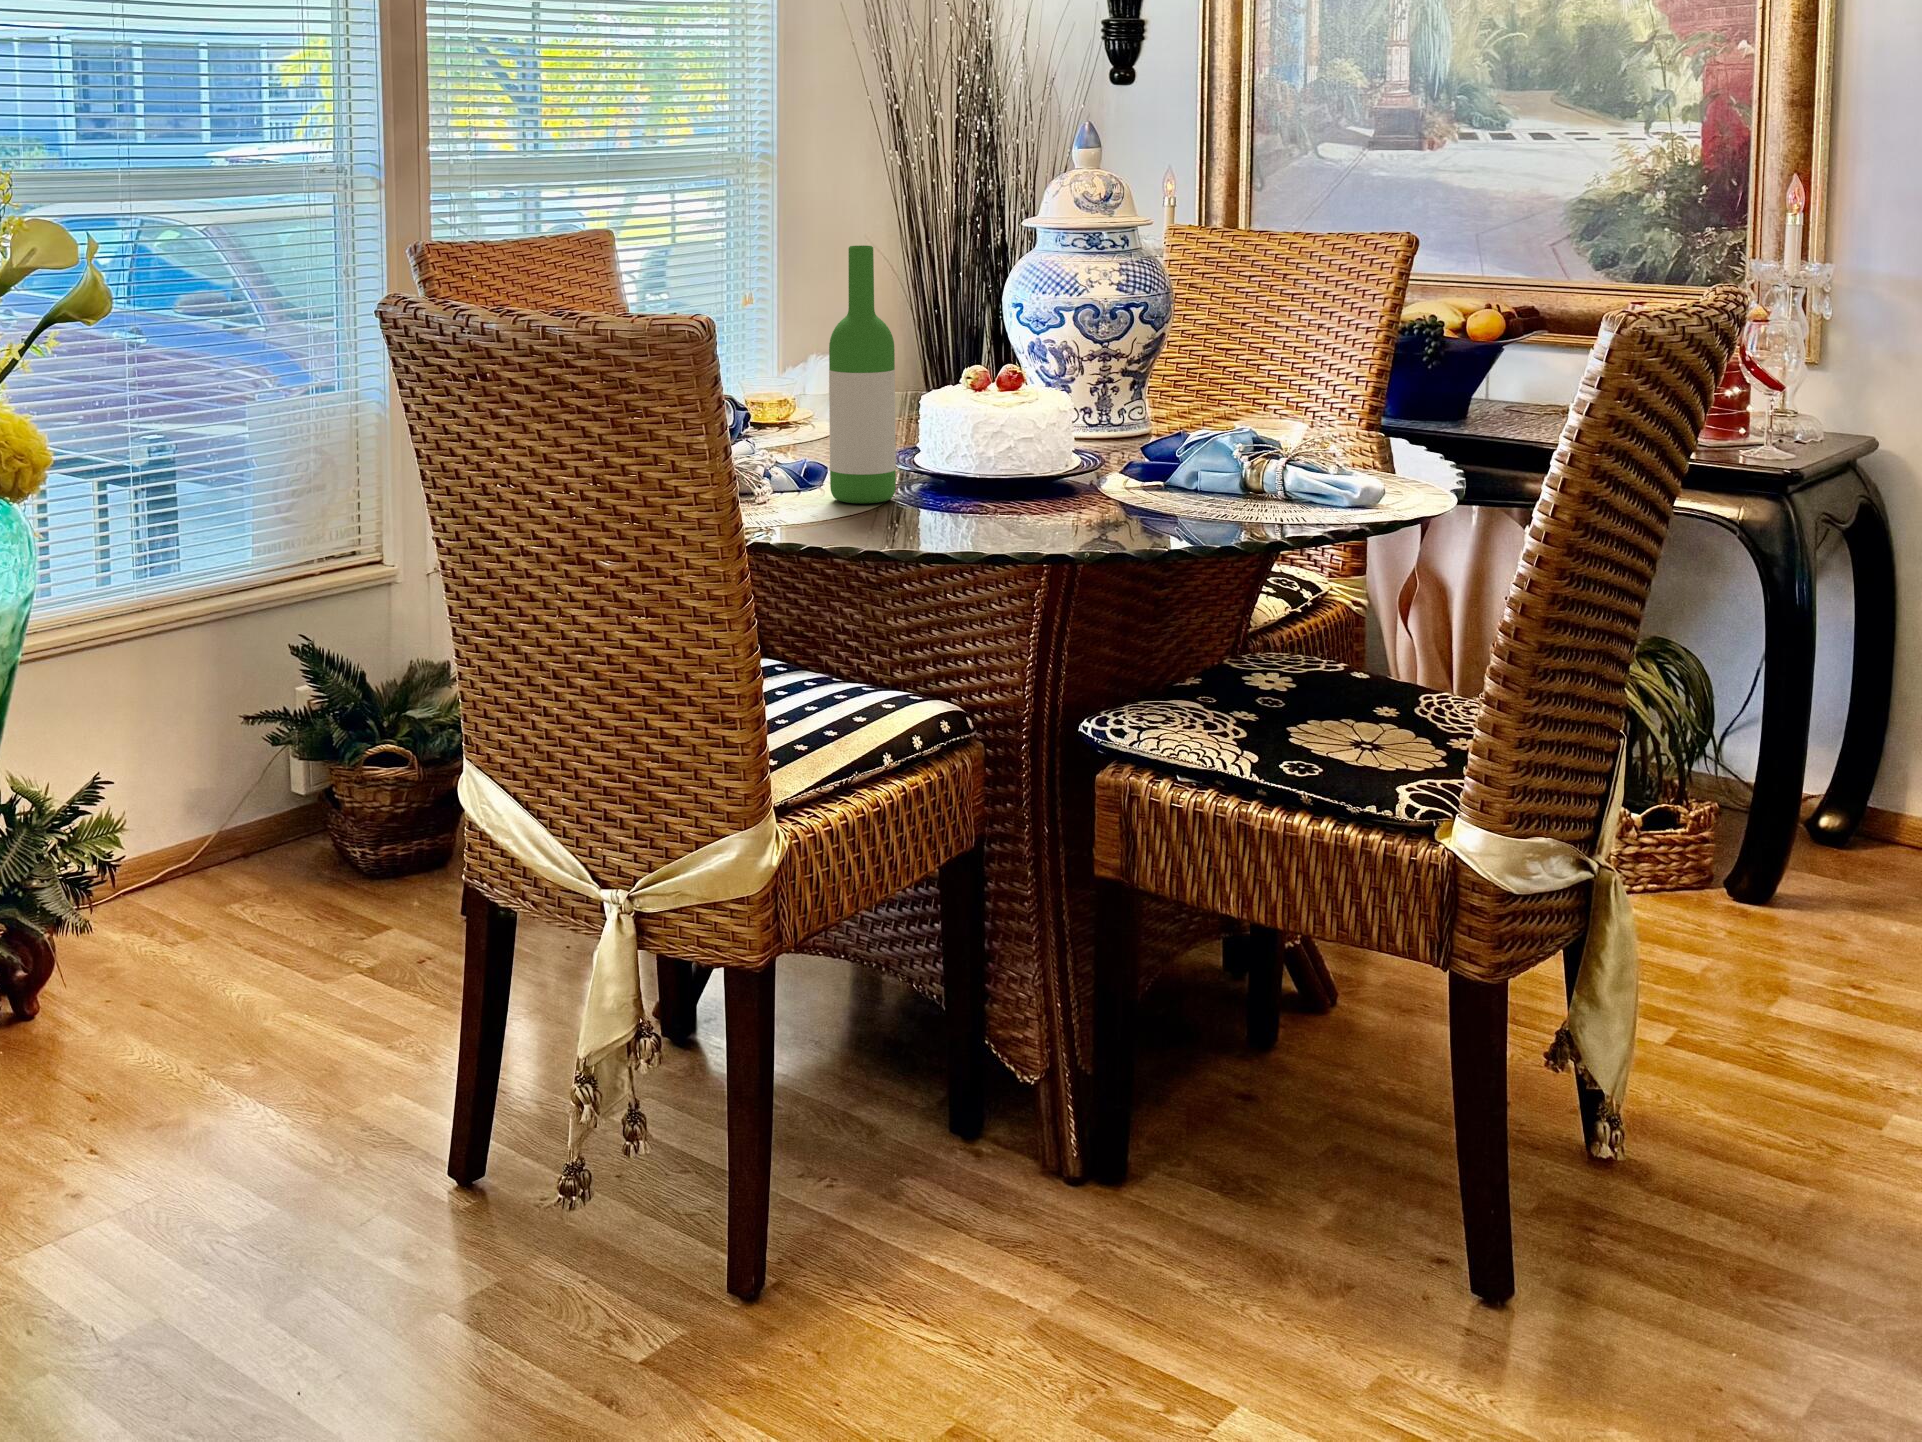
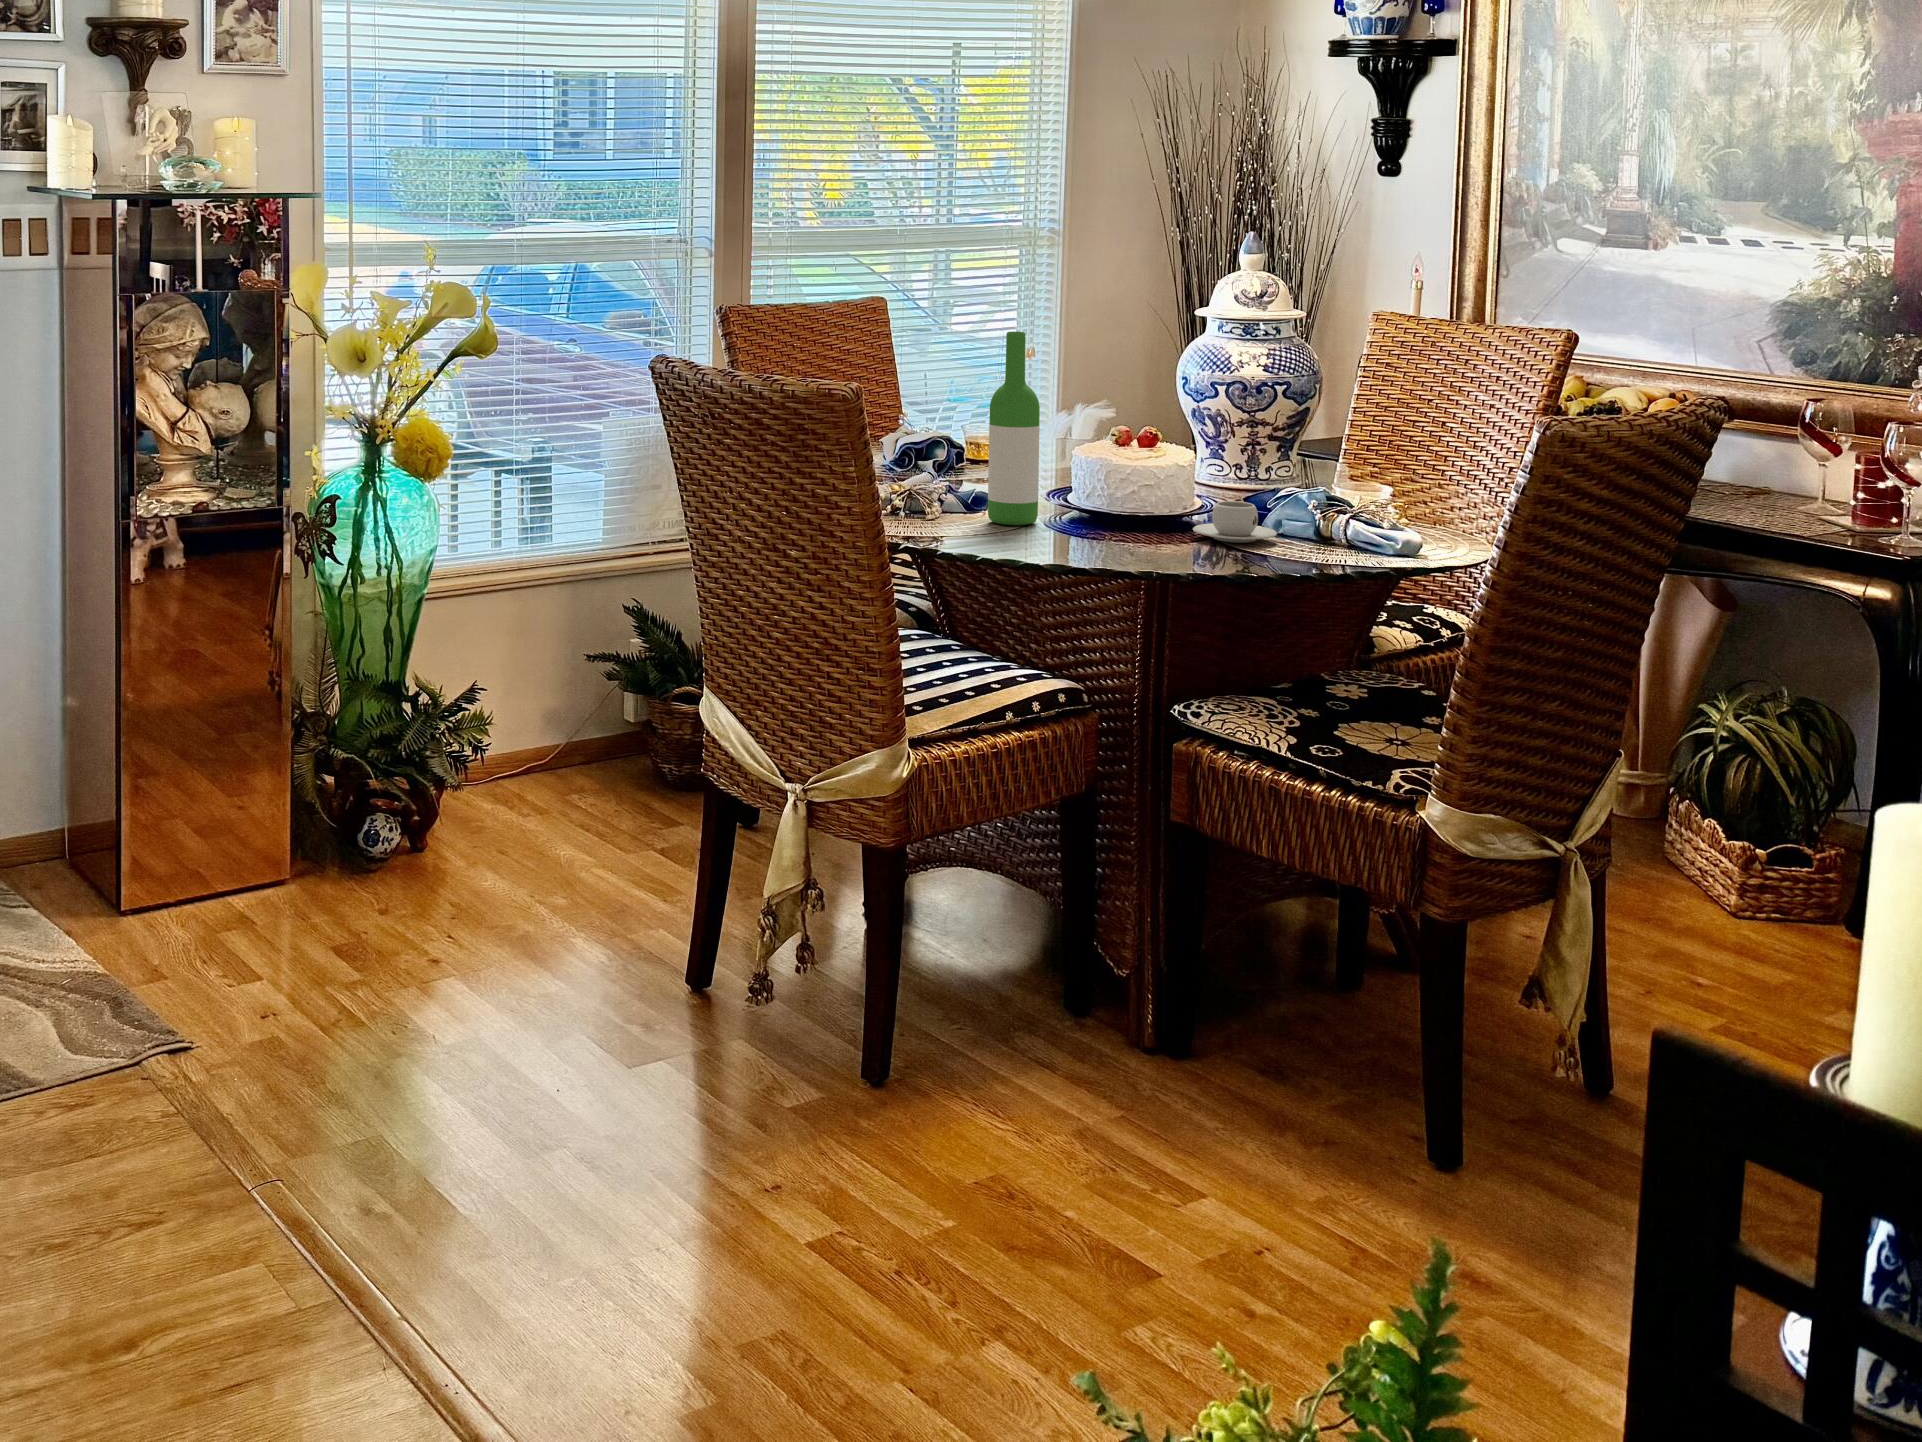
teacup: none [1100,454,1207,507] -> present [1193,501,1277,543]

